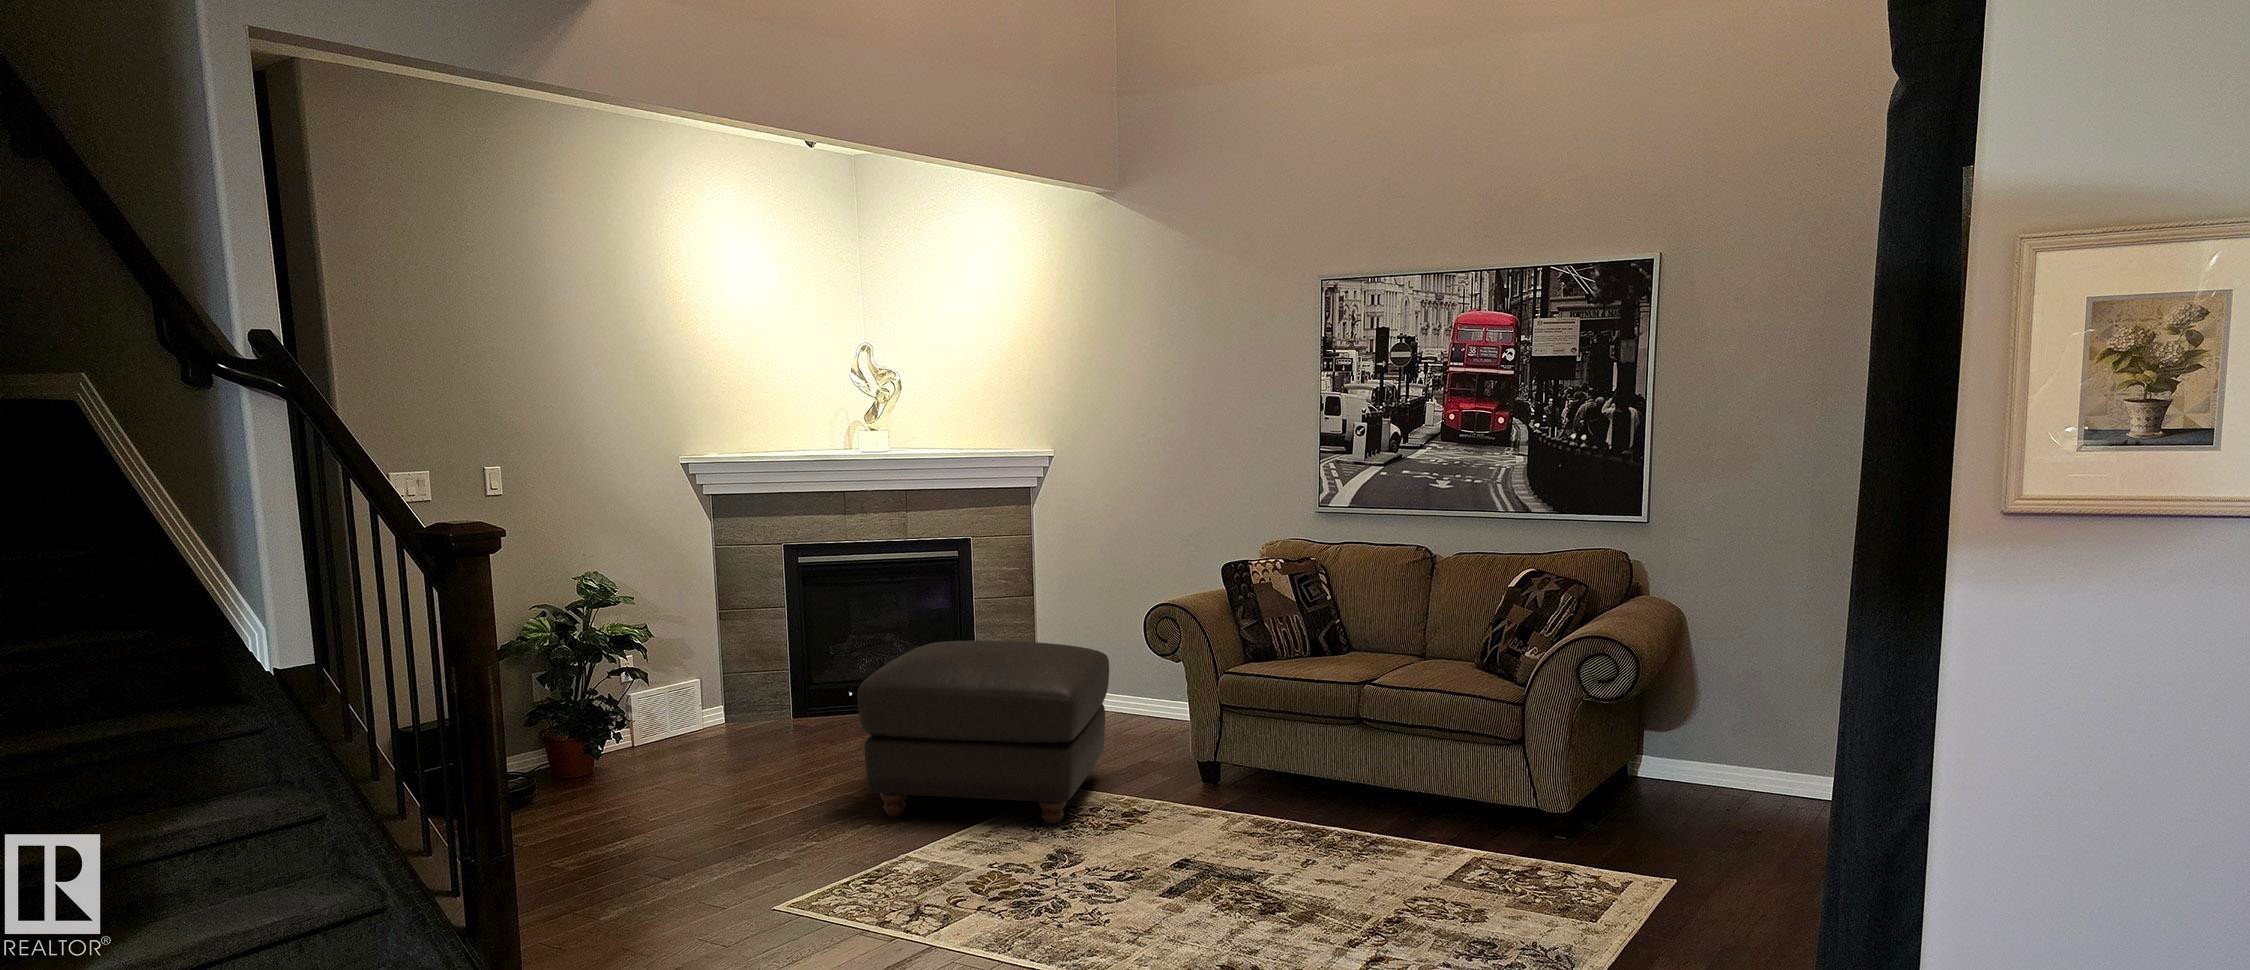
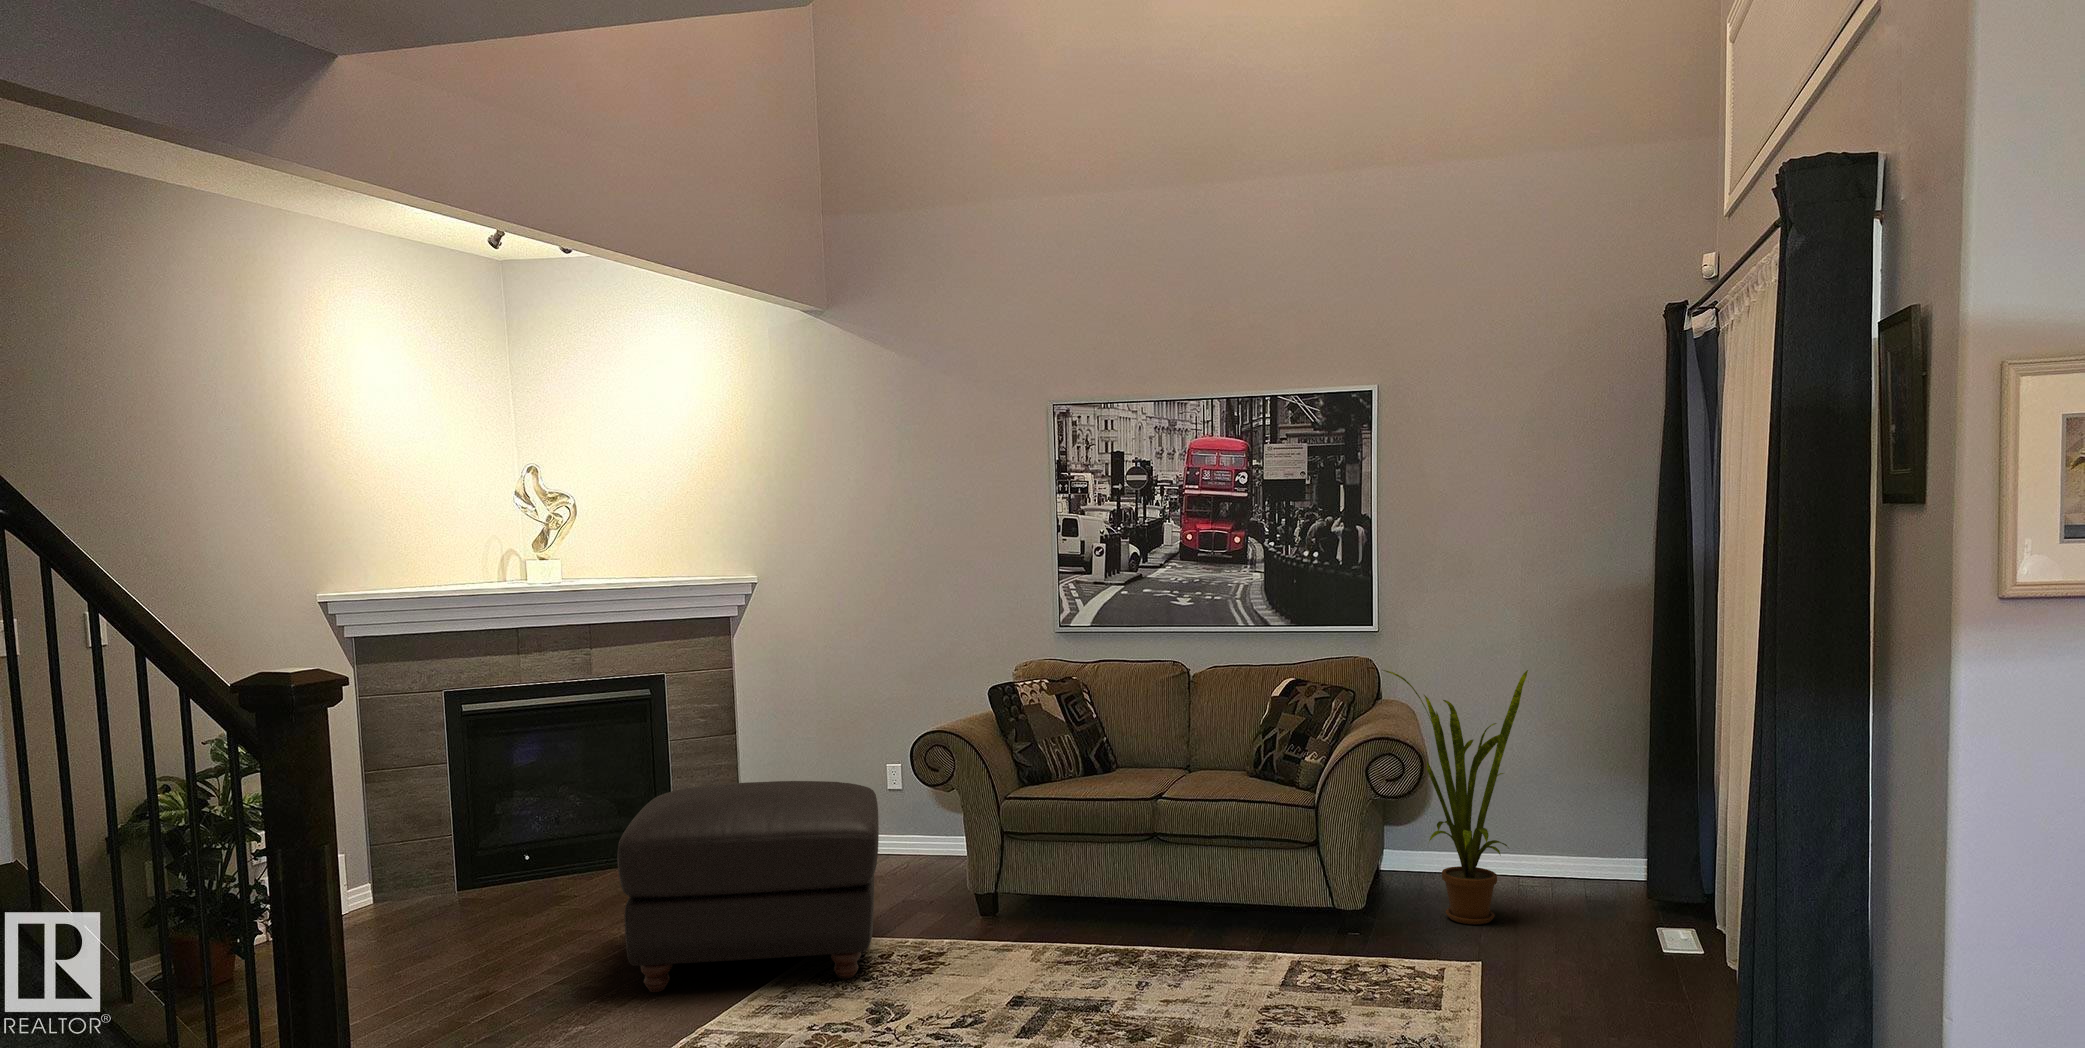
house plant: none [1619,566,1796,845] -> present [1383,670,1528,925]

